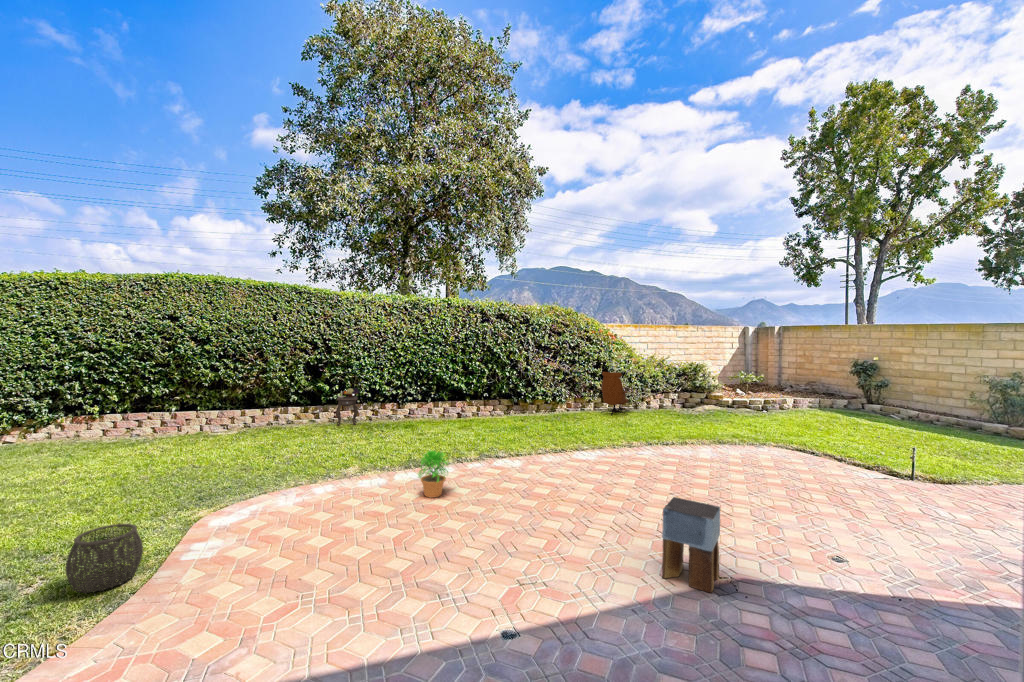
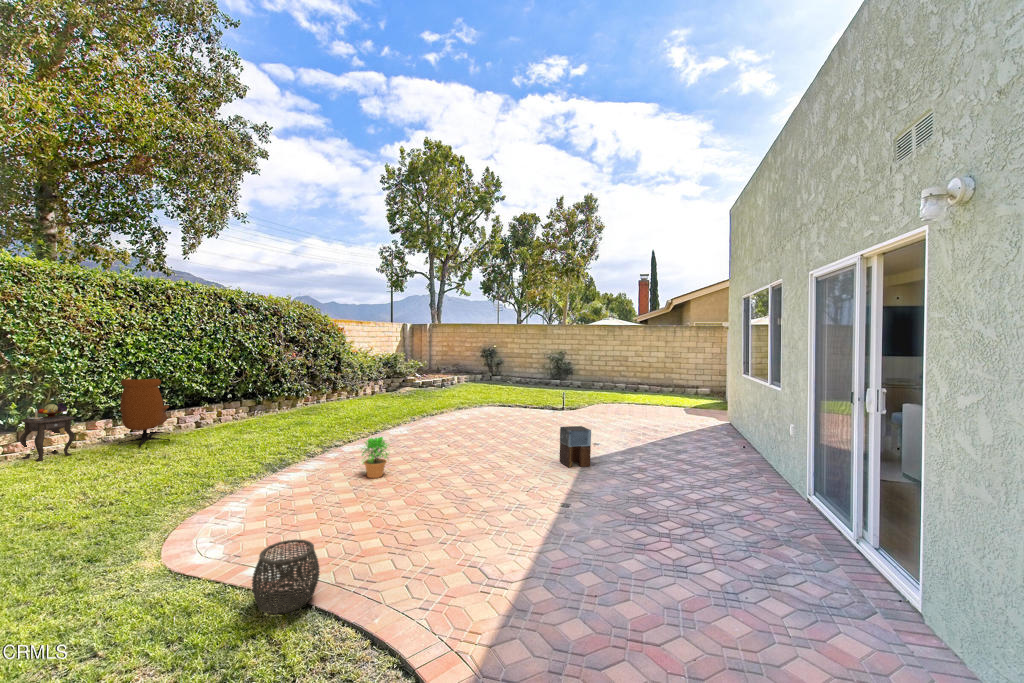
lounge chair: present [602,372,628,415] -> present [118,379,170,447]

